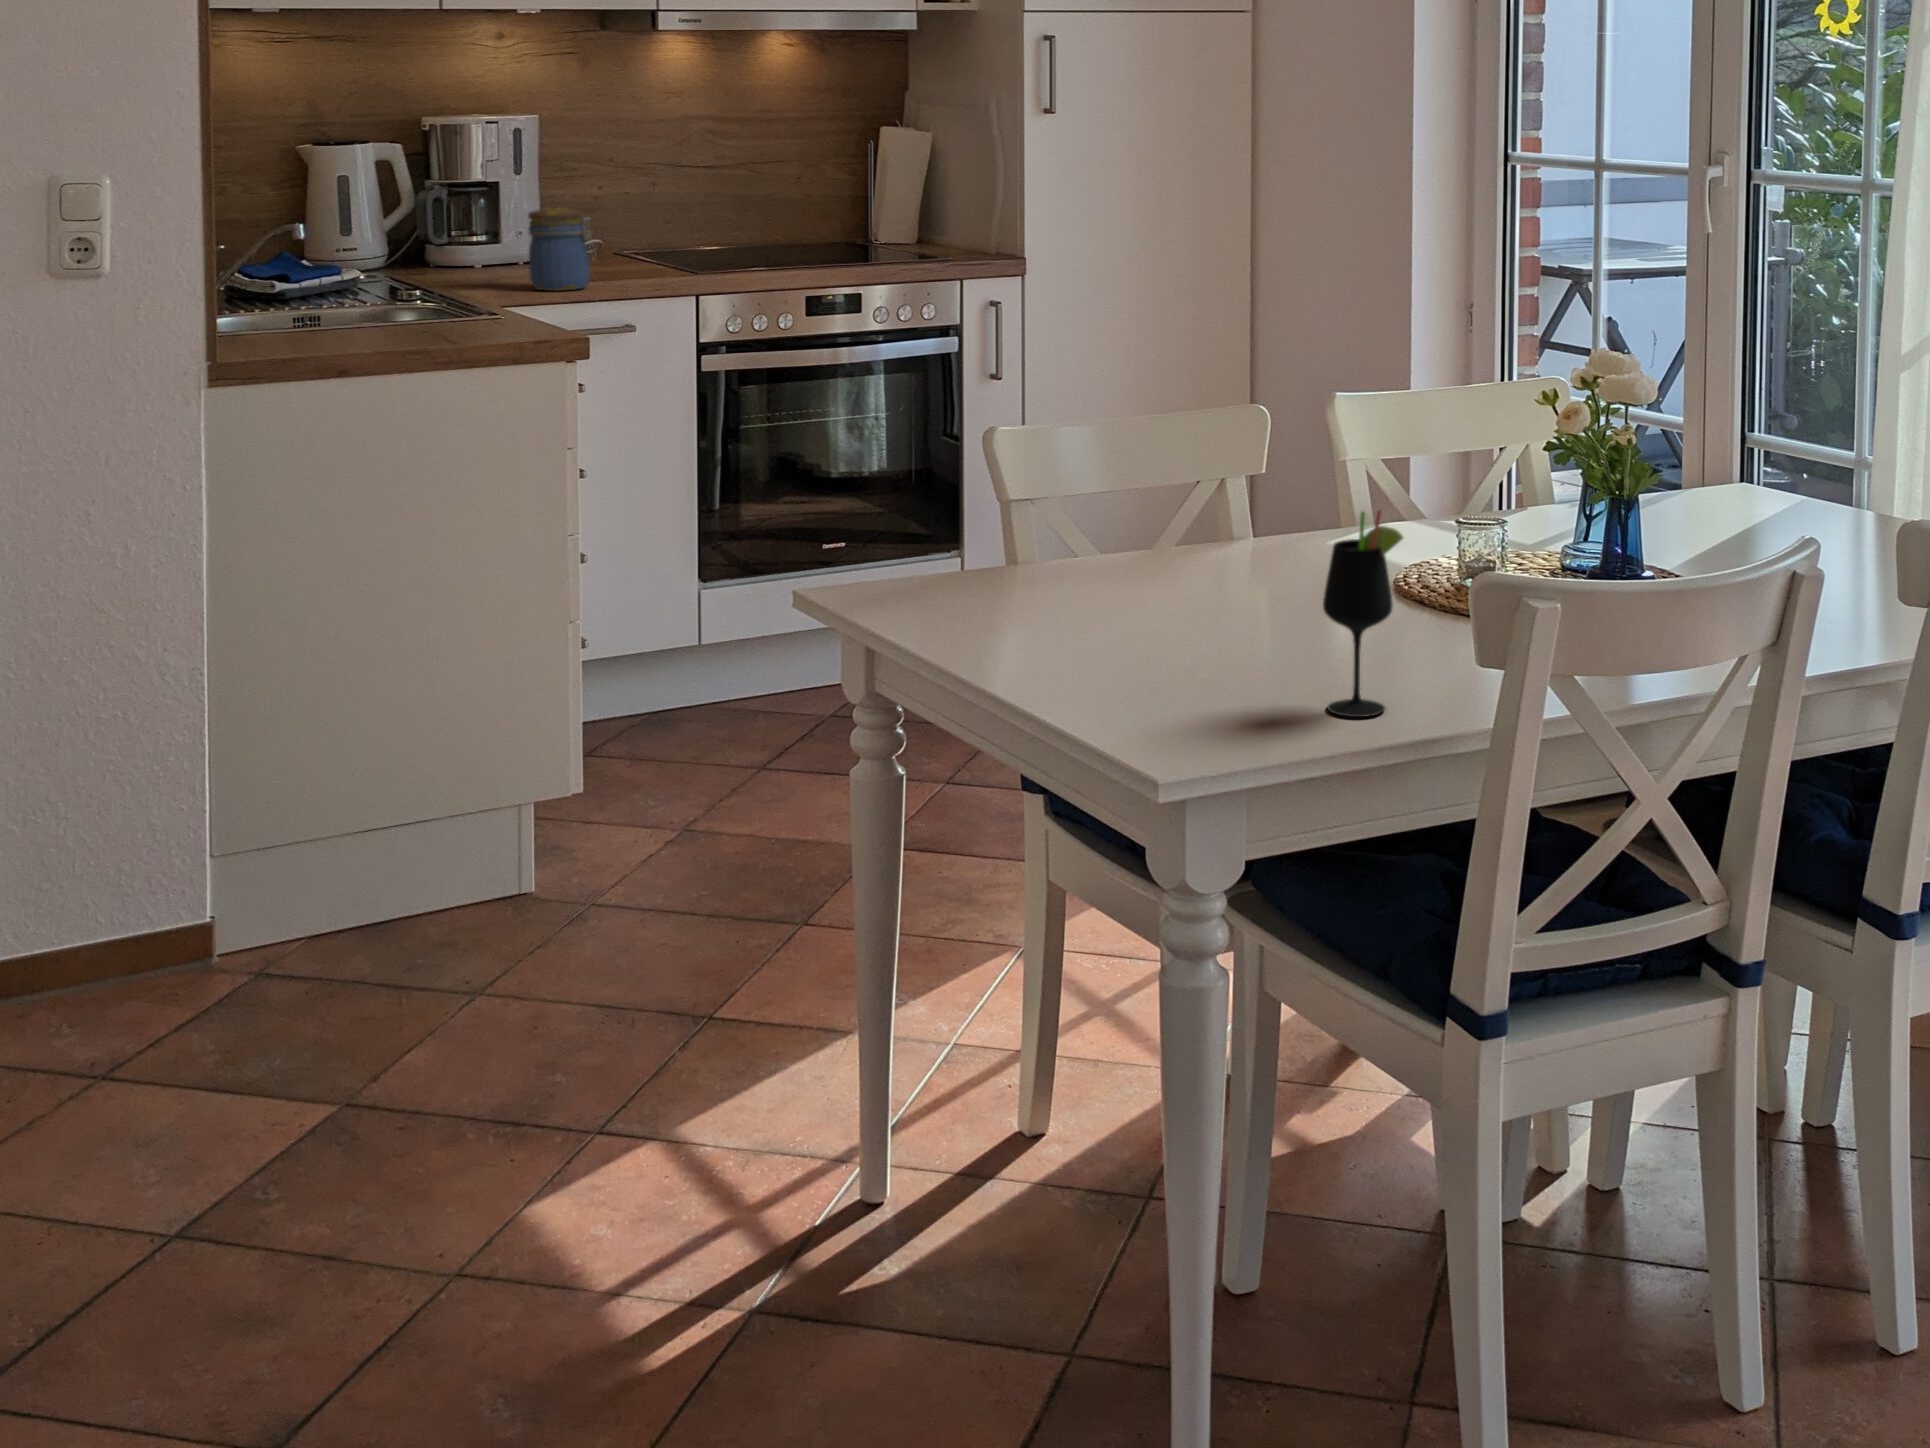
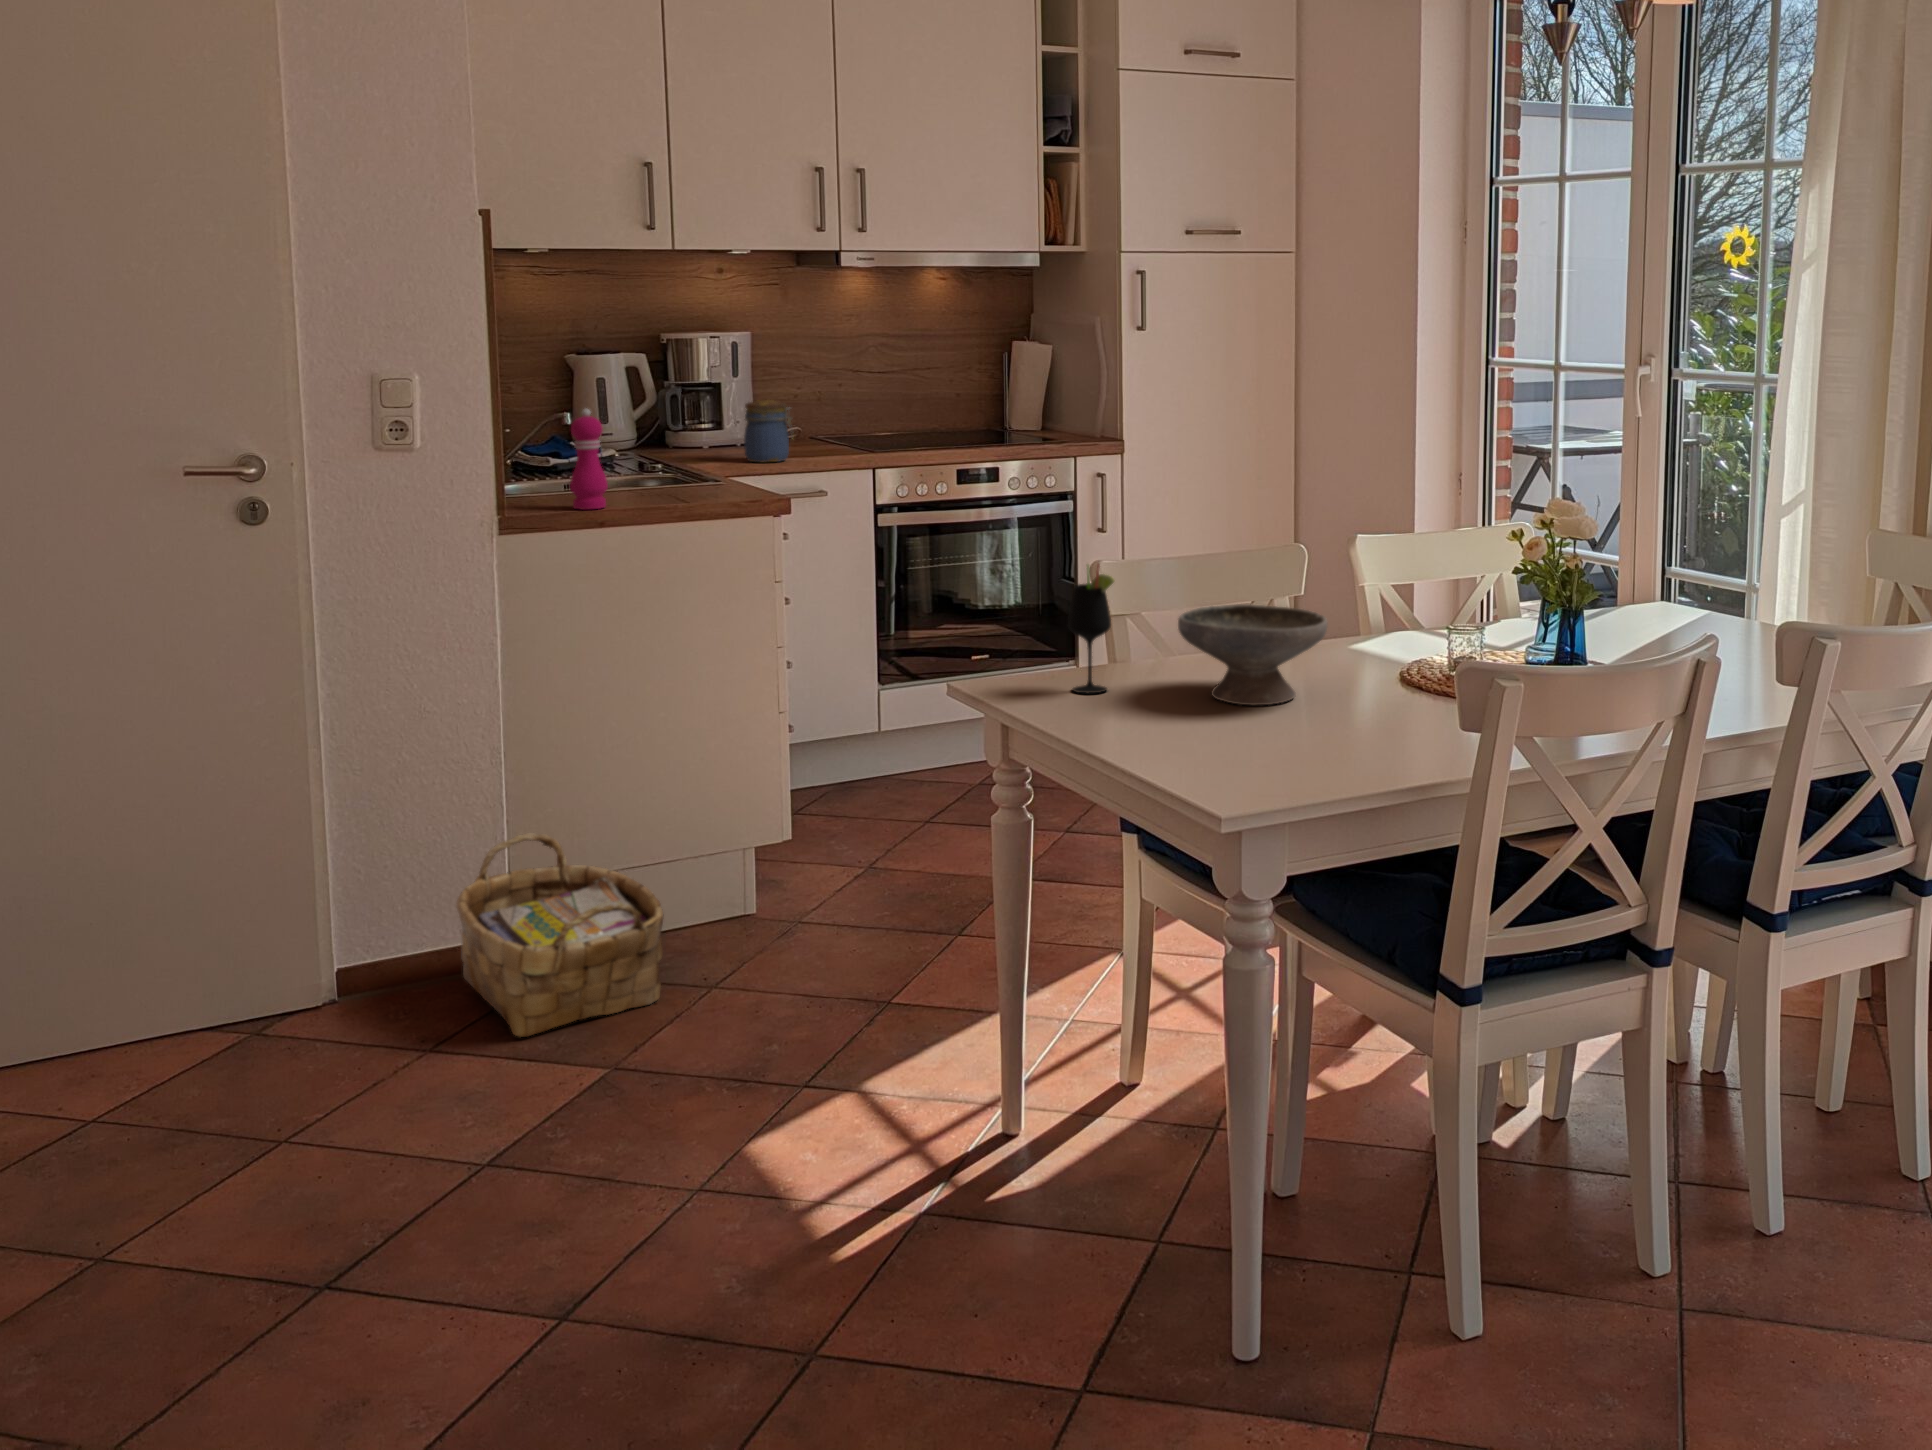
pepper mill: none [266,221,322,359] -> present [570,409,608,510]
bowl: none [1086,493,1292,635] -> present [1178,604,1327,705]
wine glass: present [1323,511,1403,717] -> present [1068,565,1114,693]
woven basket: none [130,794,415,1070] -> present [456,833,663,1037]

